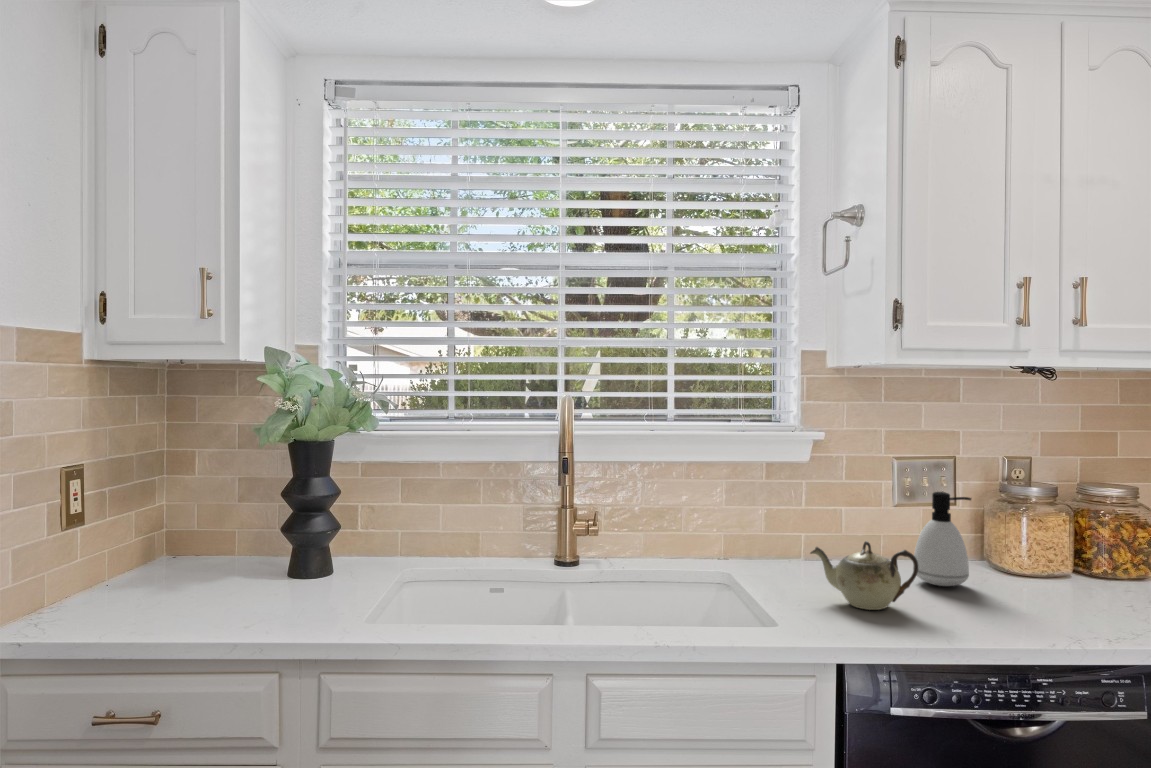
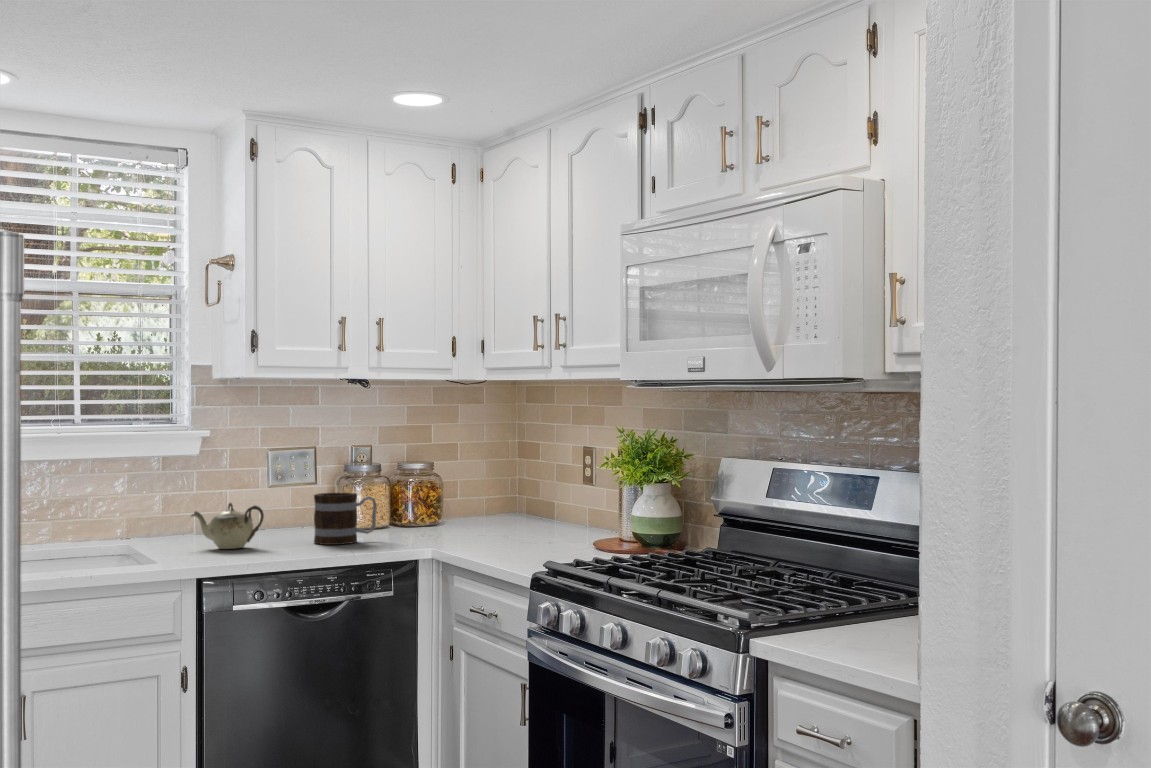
soap dispenser: present [913,492,971,586] -> none [274,470,312,537]
mug: none [990,534,1098,624] -> present [314,492,377,545]

